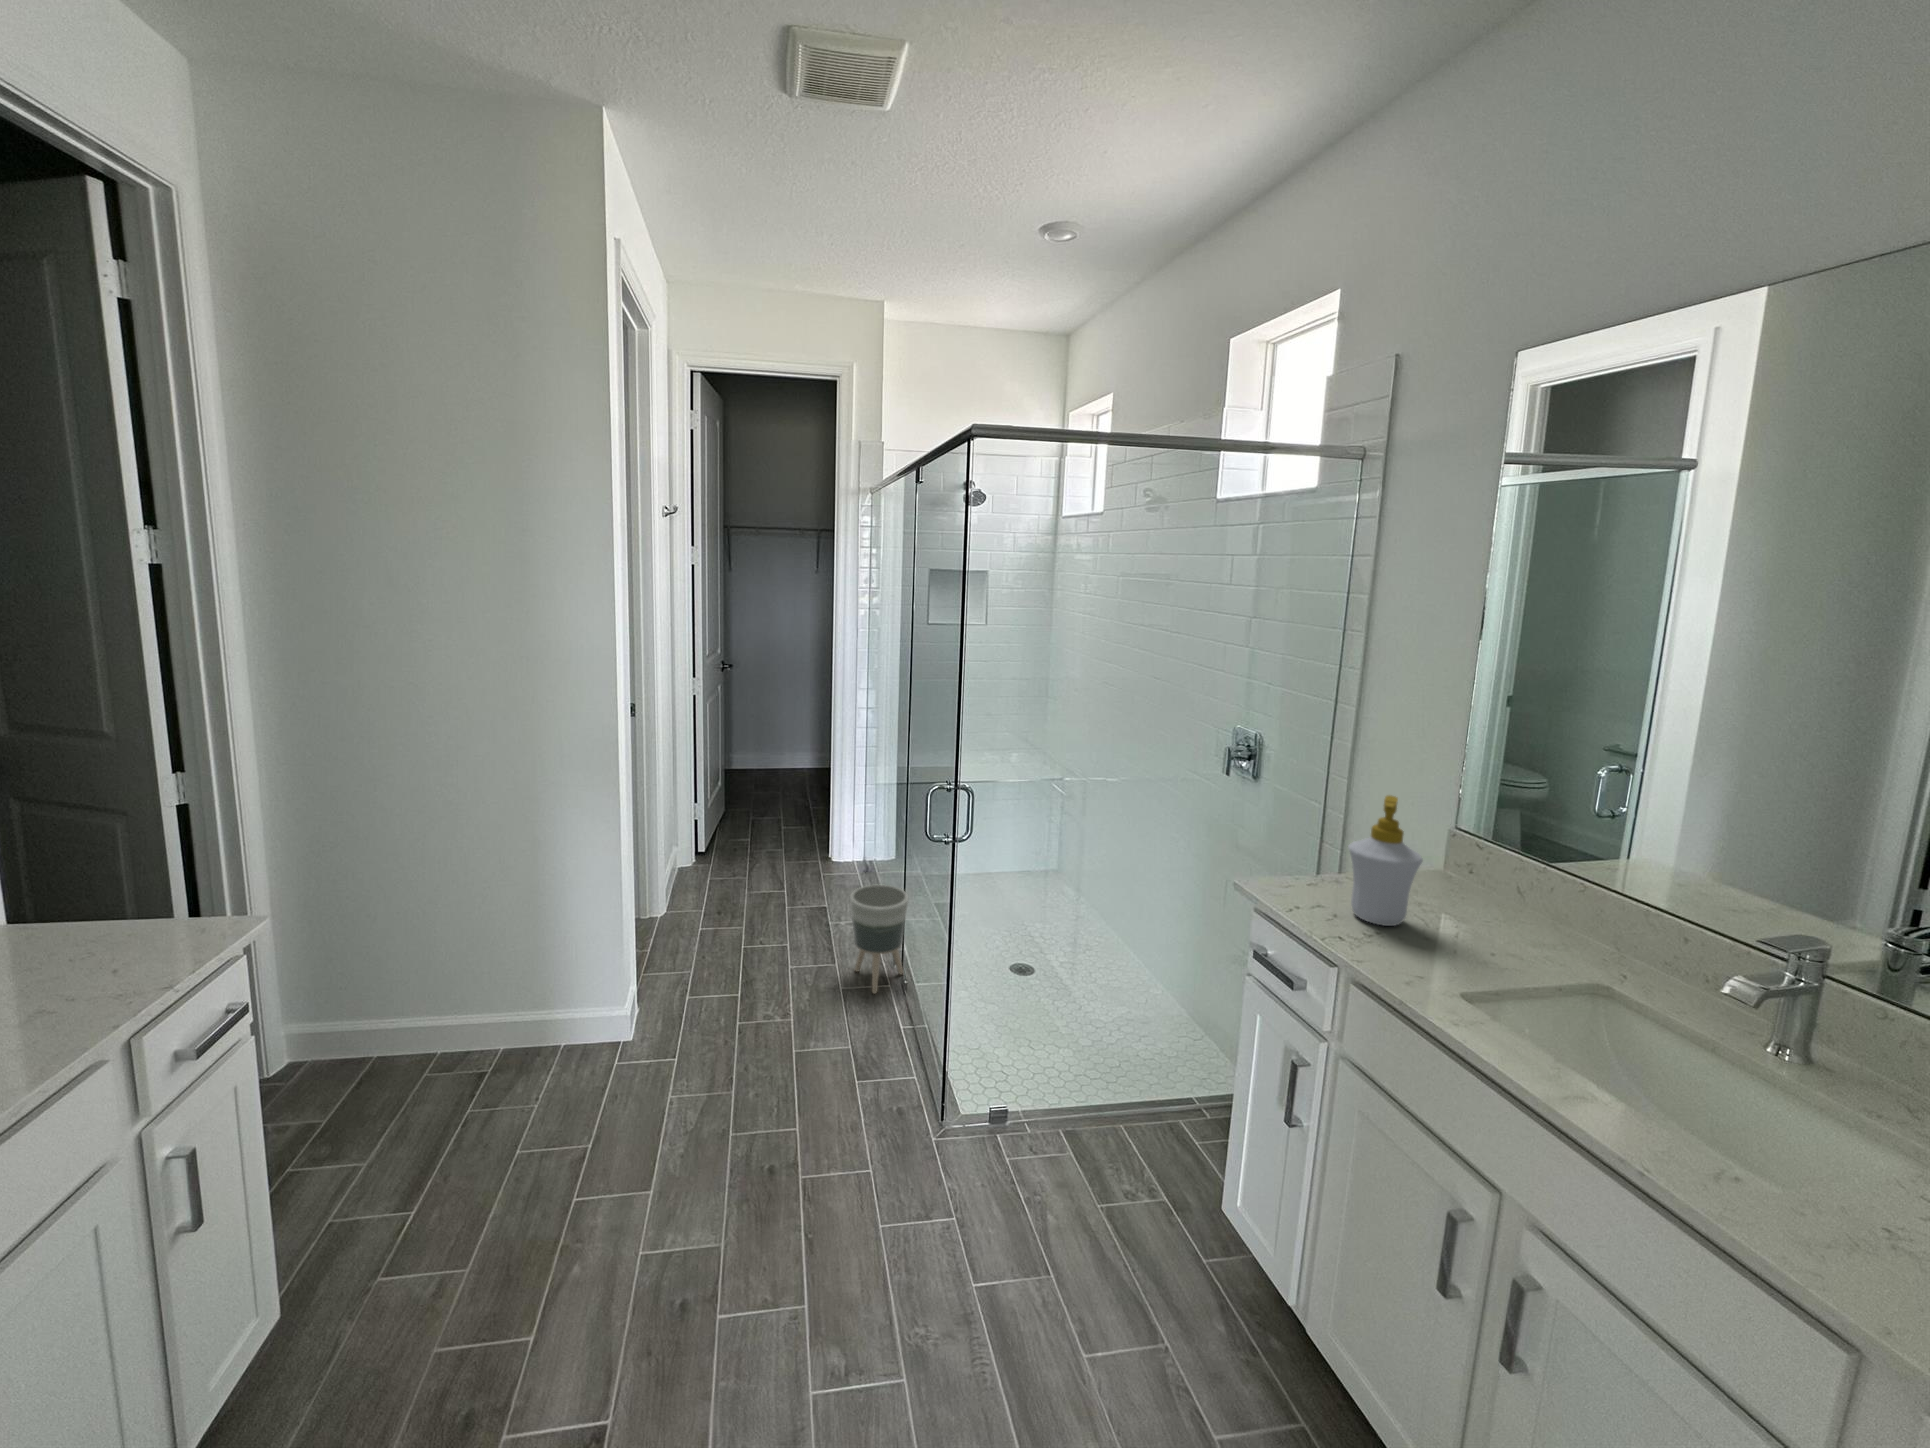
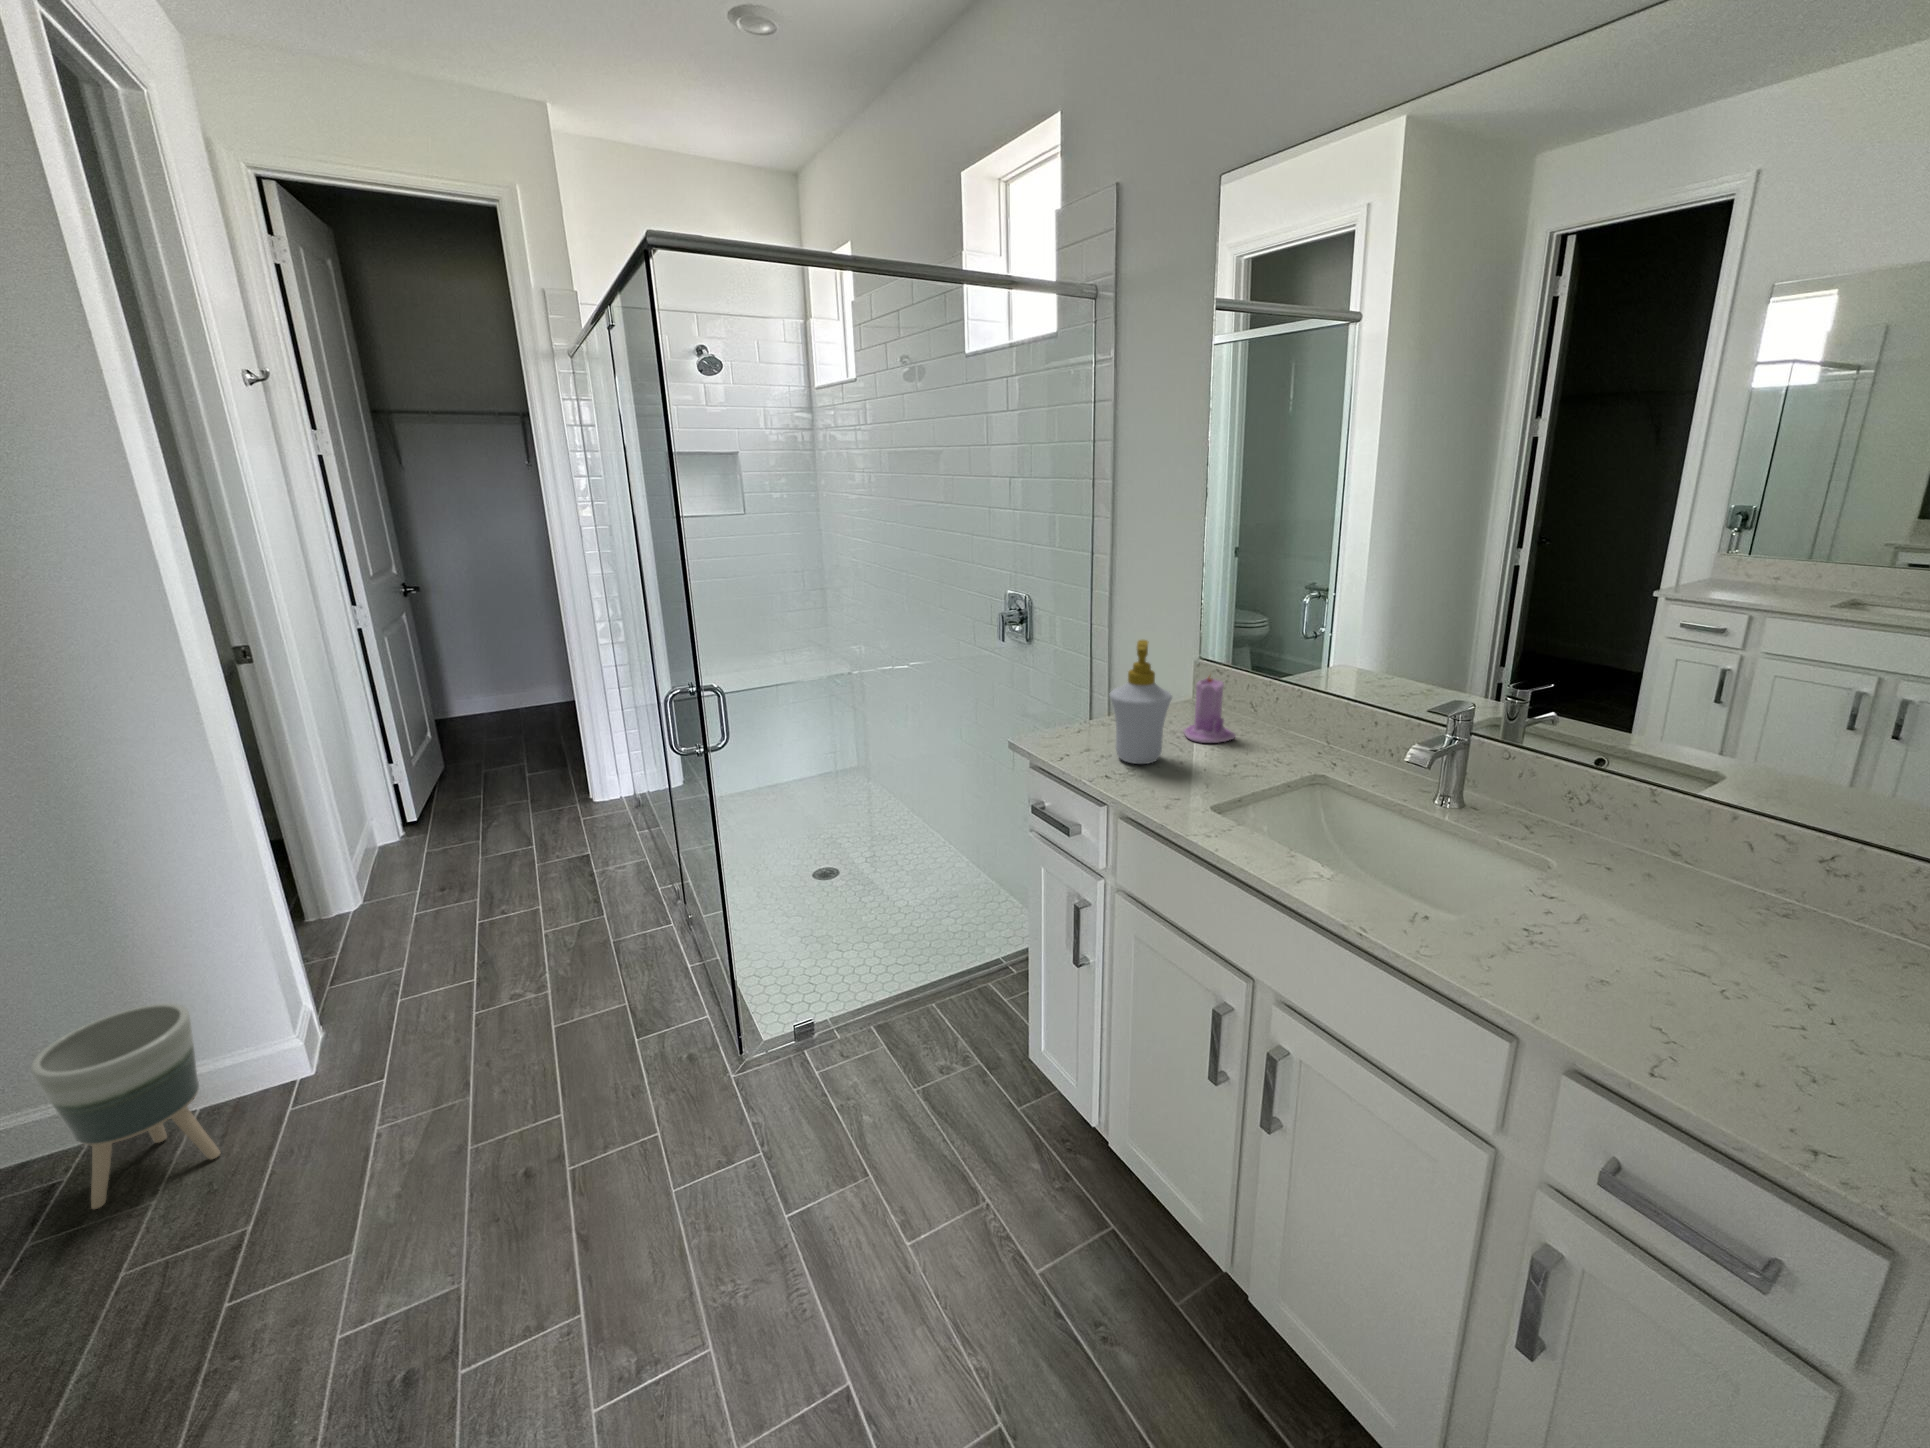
candle: none [1433,838,1501,918] -> present [1184,676,1236,743]
planter: present [850,885,908,994] -> present [31,1003,220,1209]

